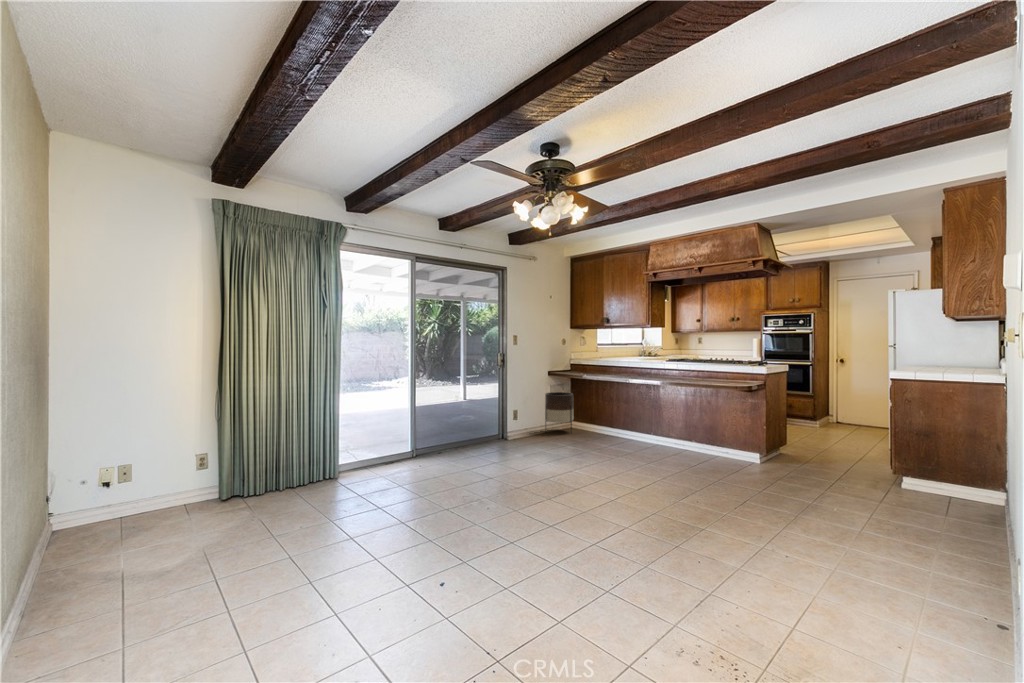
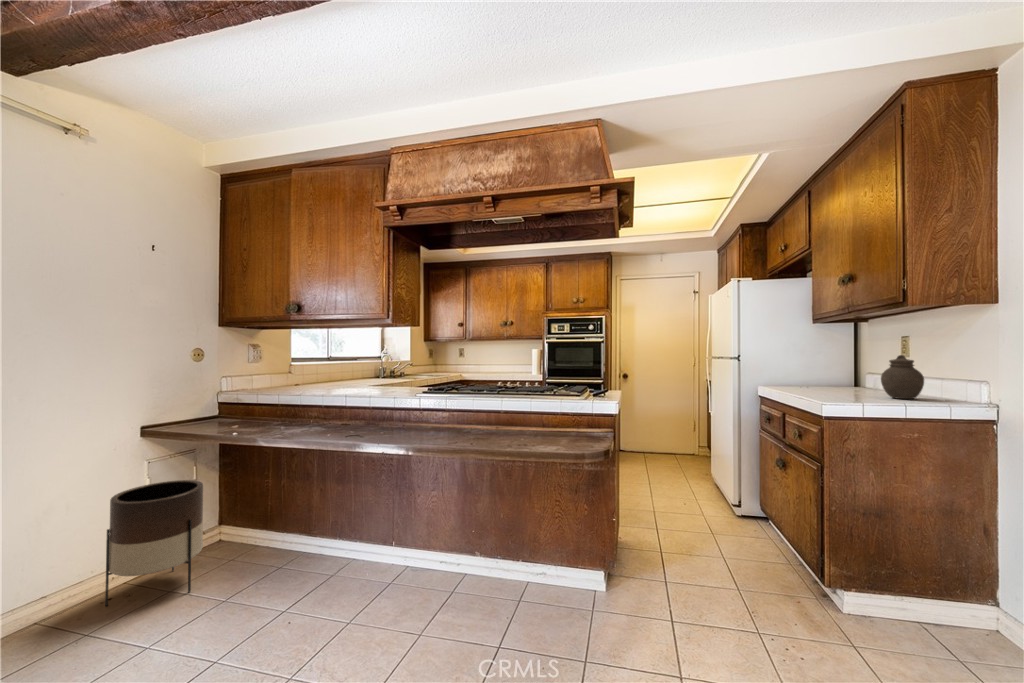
jar: none [955,340,983,366] -> present [881,355,924,399]

